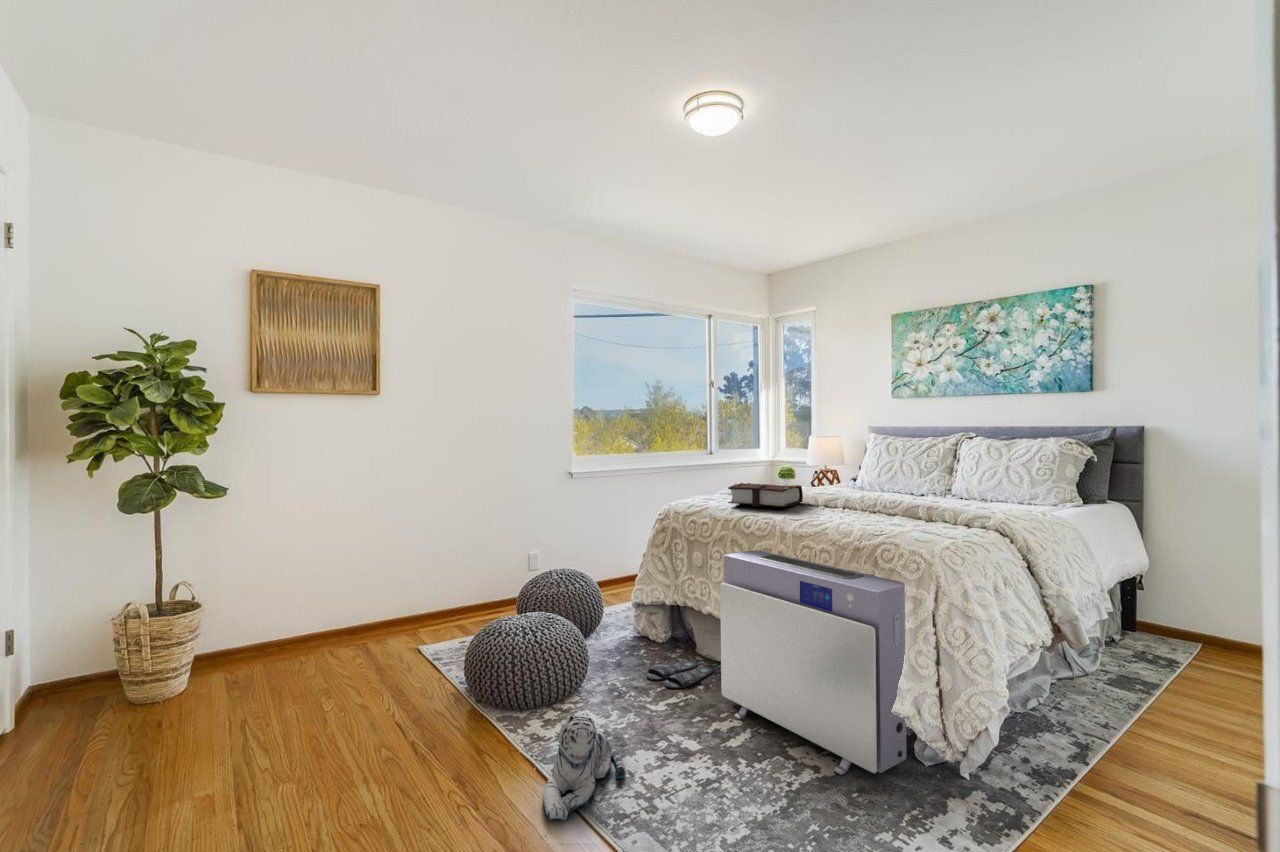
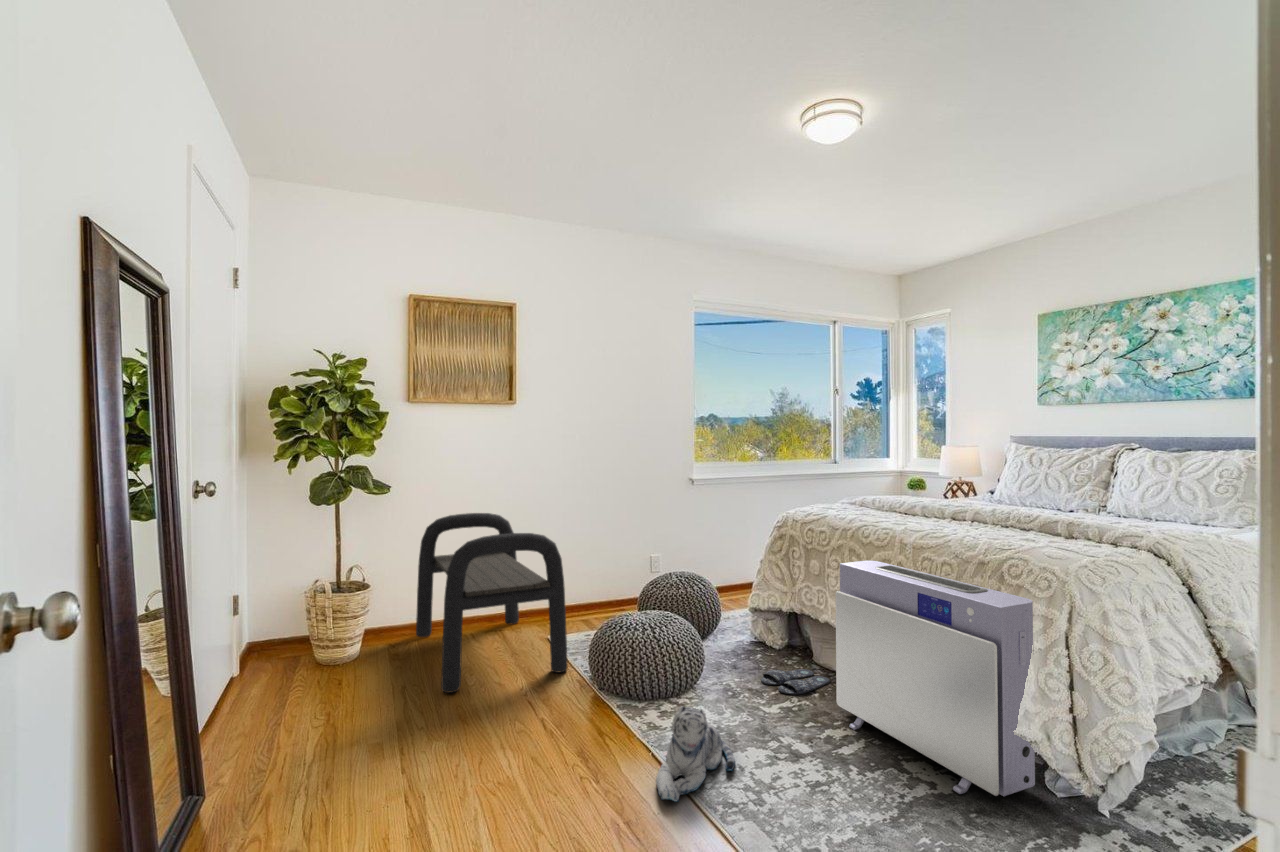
book: present [728,483,803,507] -> none [847,492,929,518]
bench: none [261,516,441,722] -> present [416,513,568,693]

